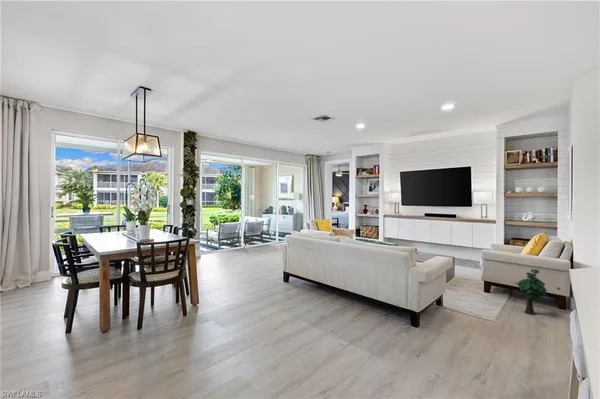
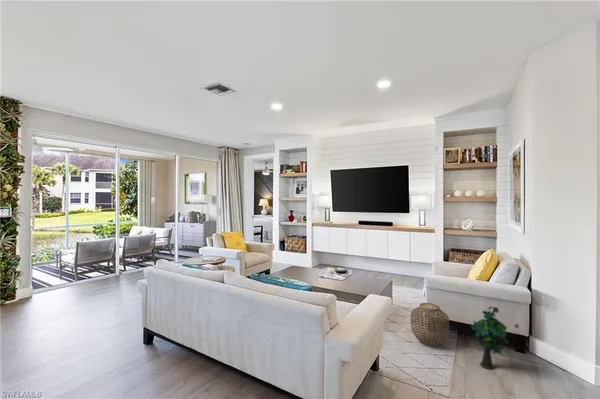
woven basket: none [470,270,501,301] -> present [411,303,449,347]

